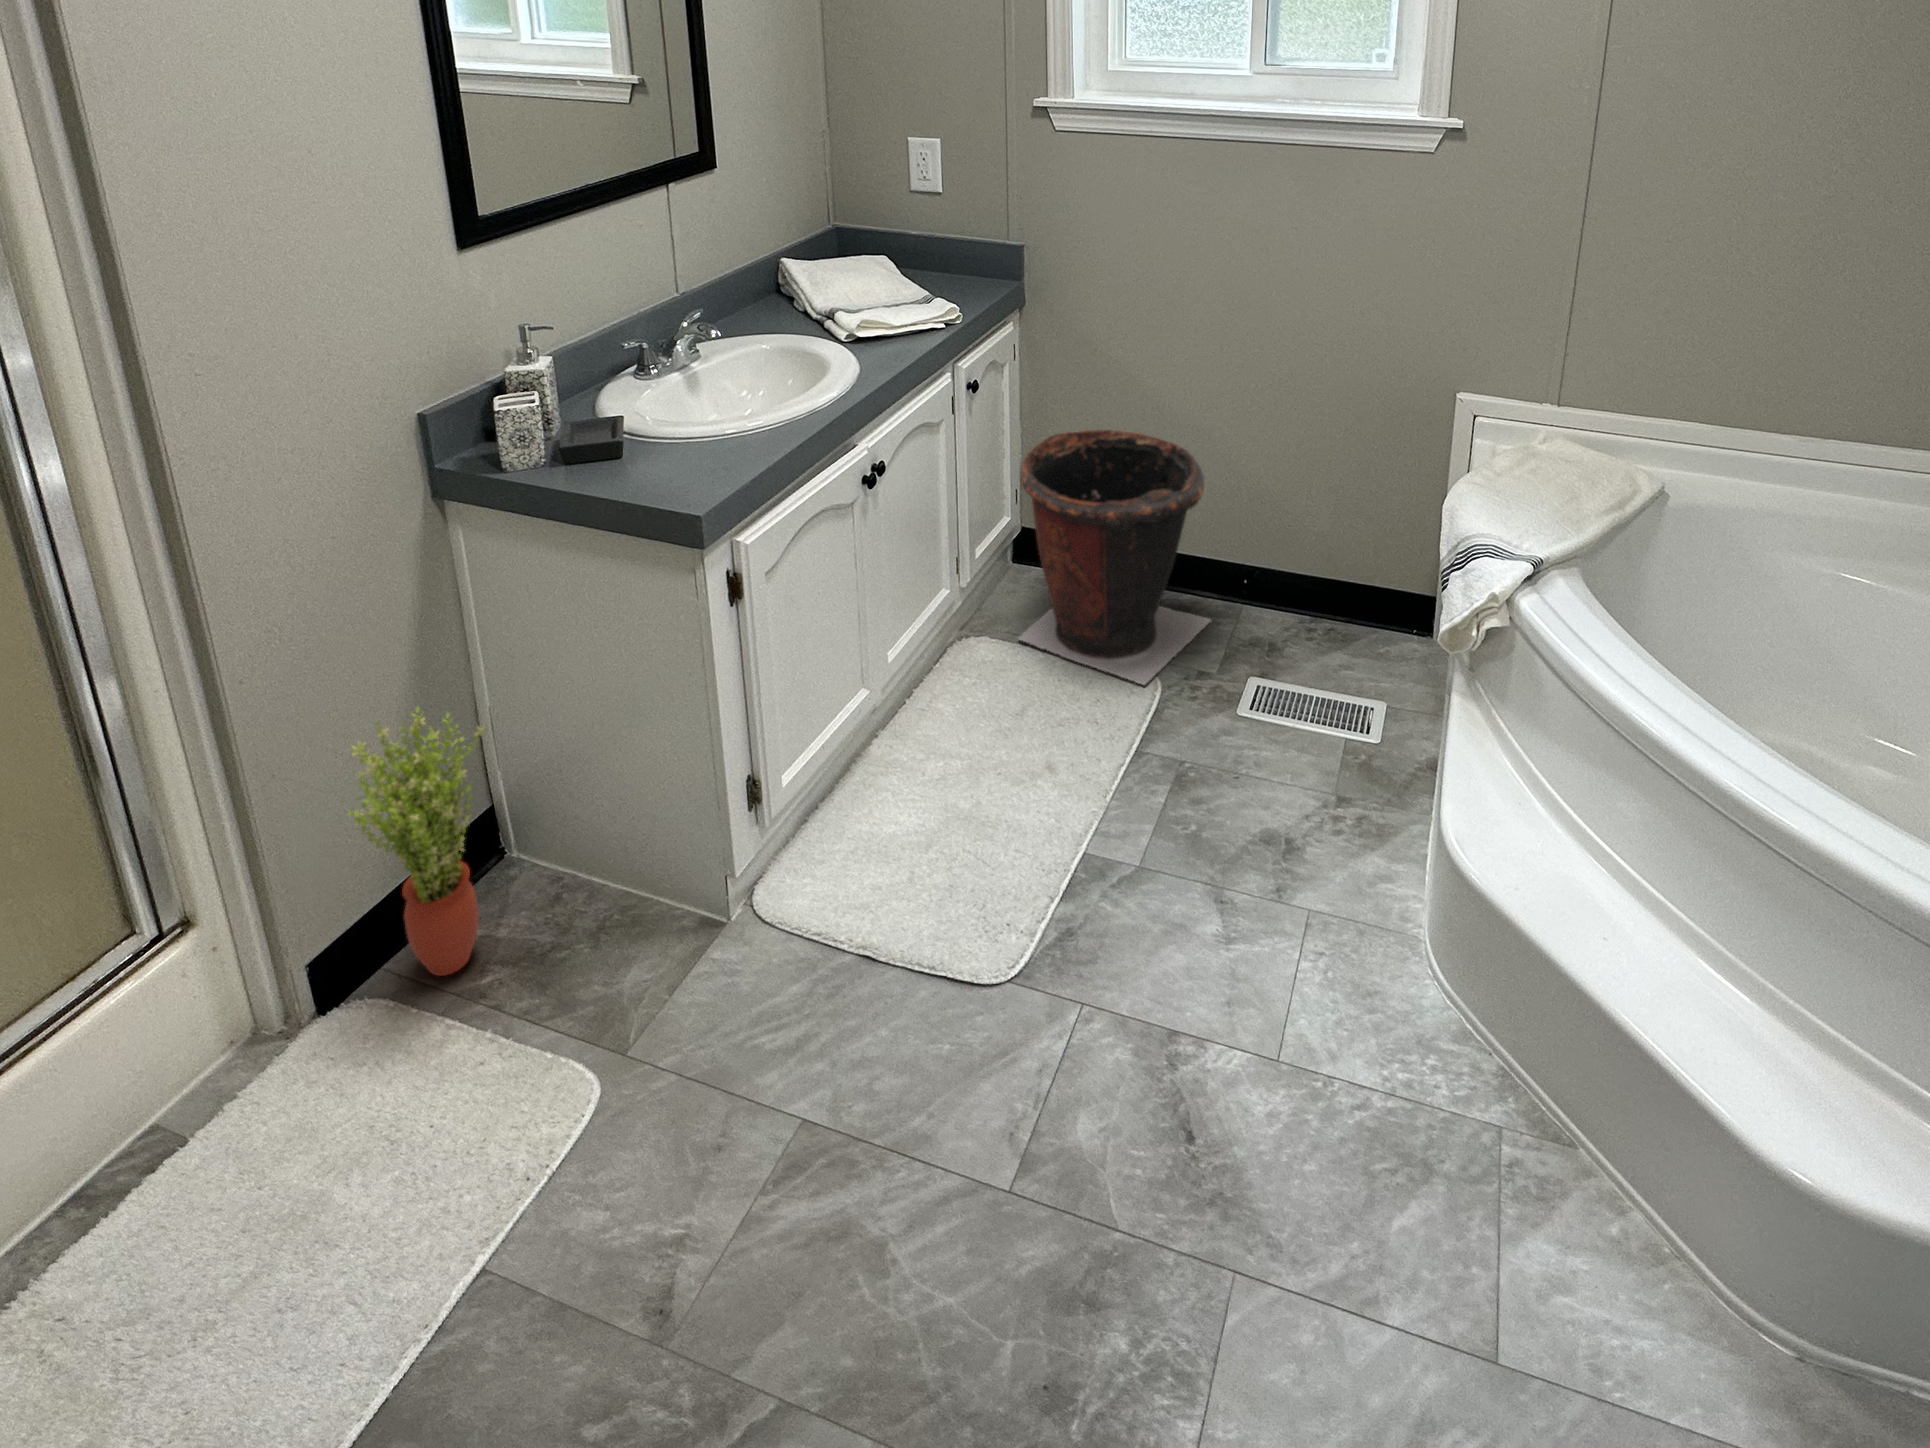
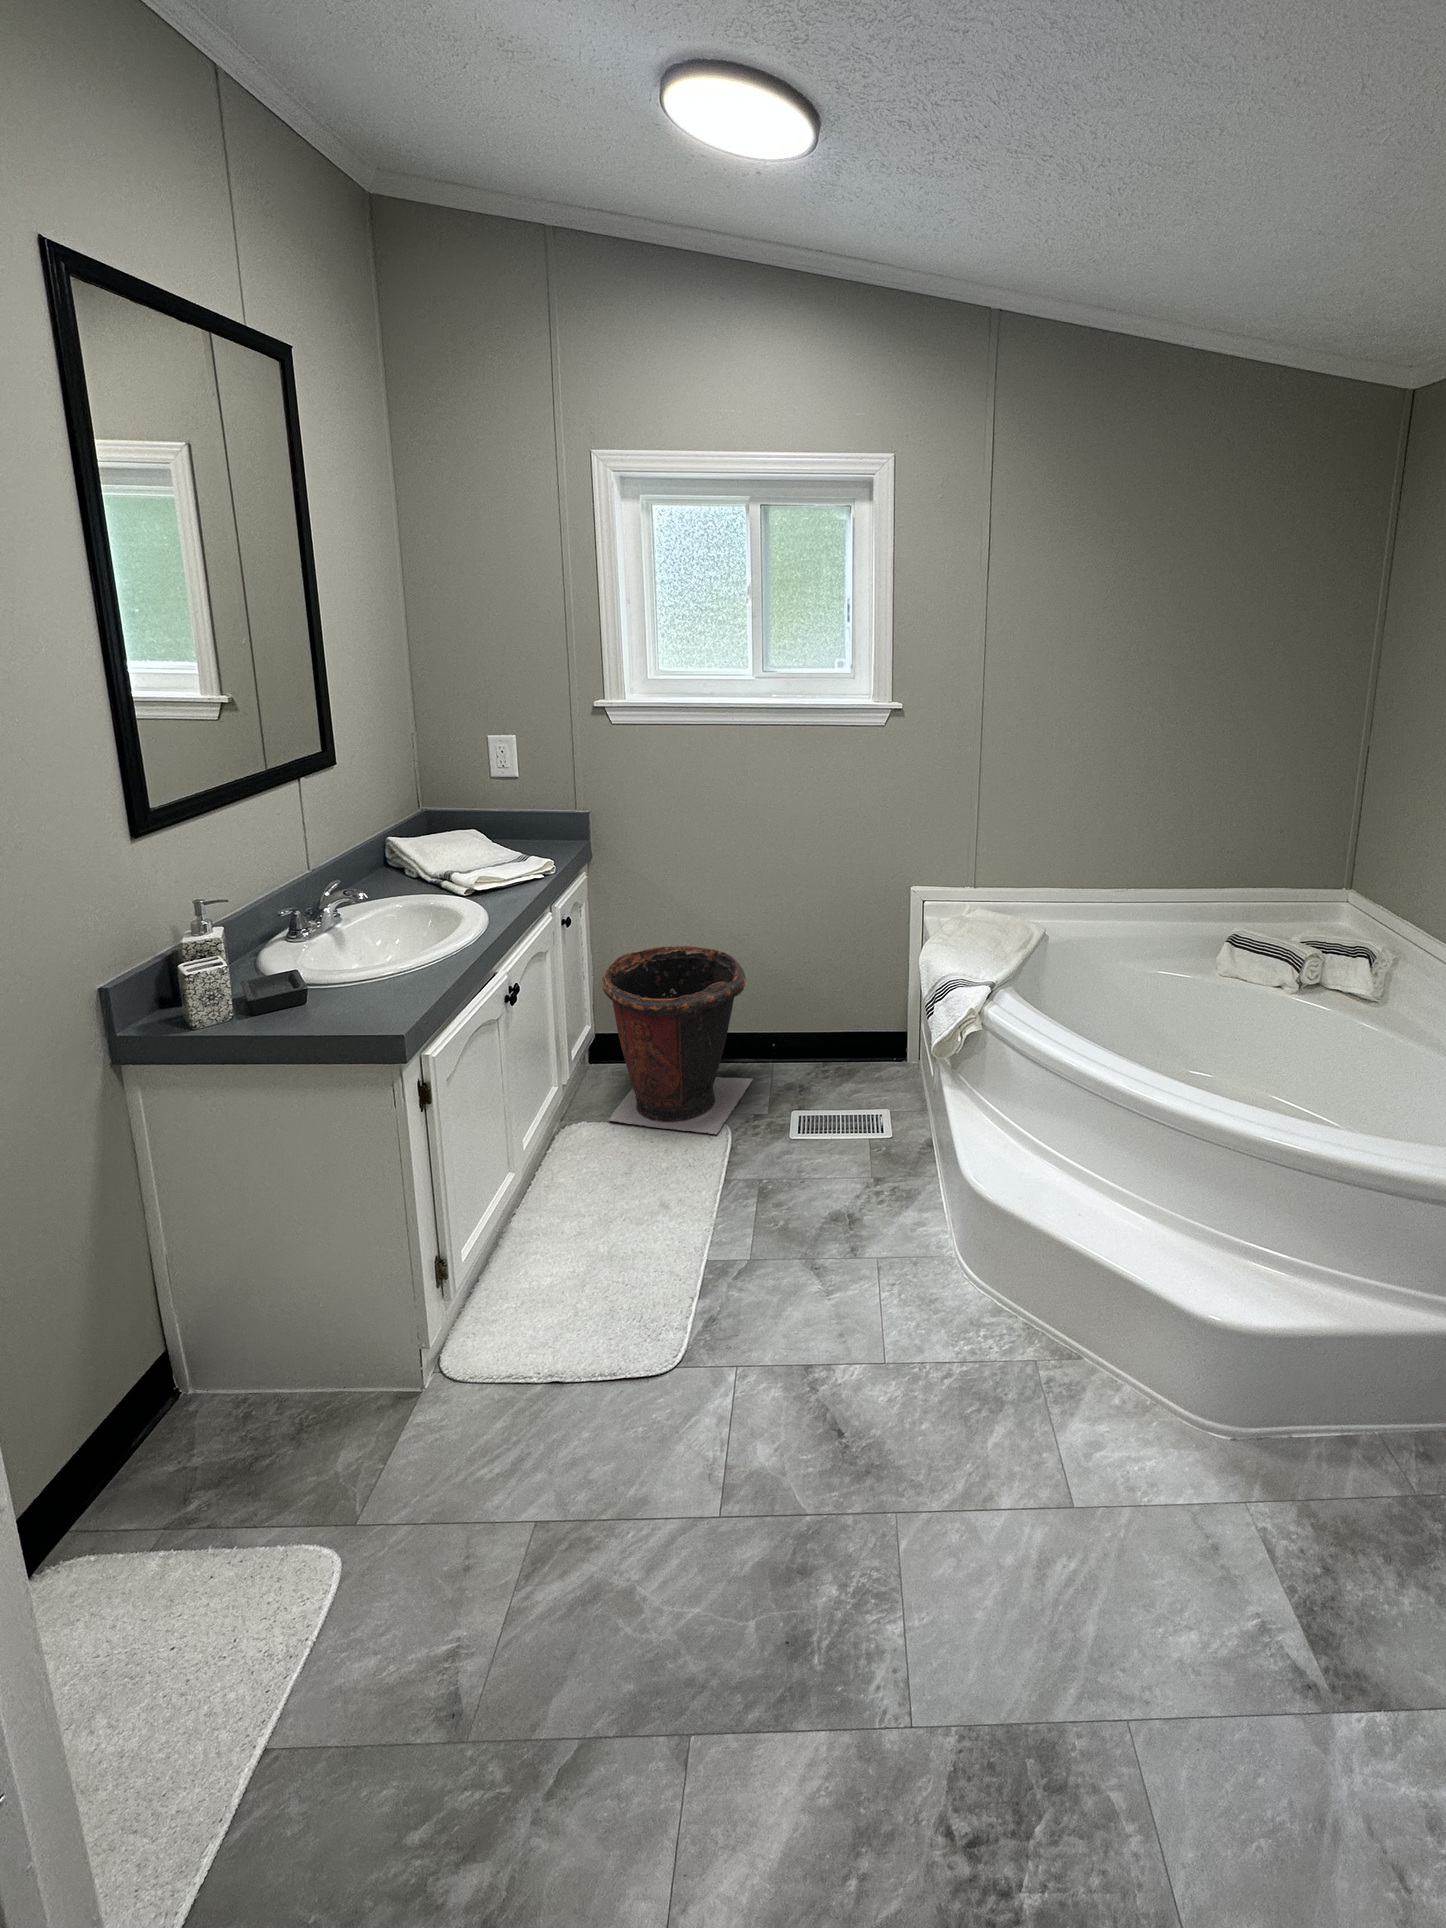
potted plant: present [348,707,484,976] -> none [55,1255,189,1516]

